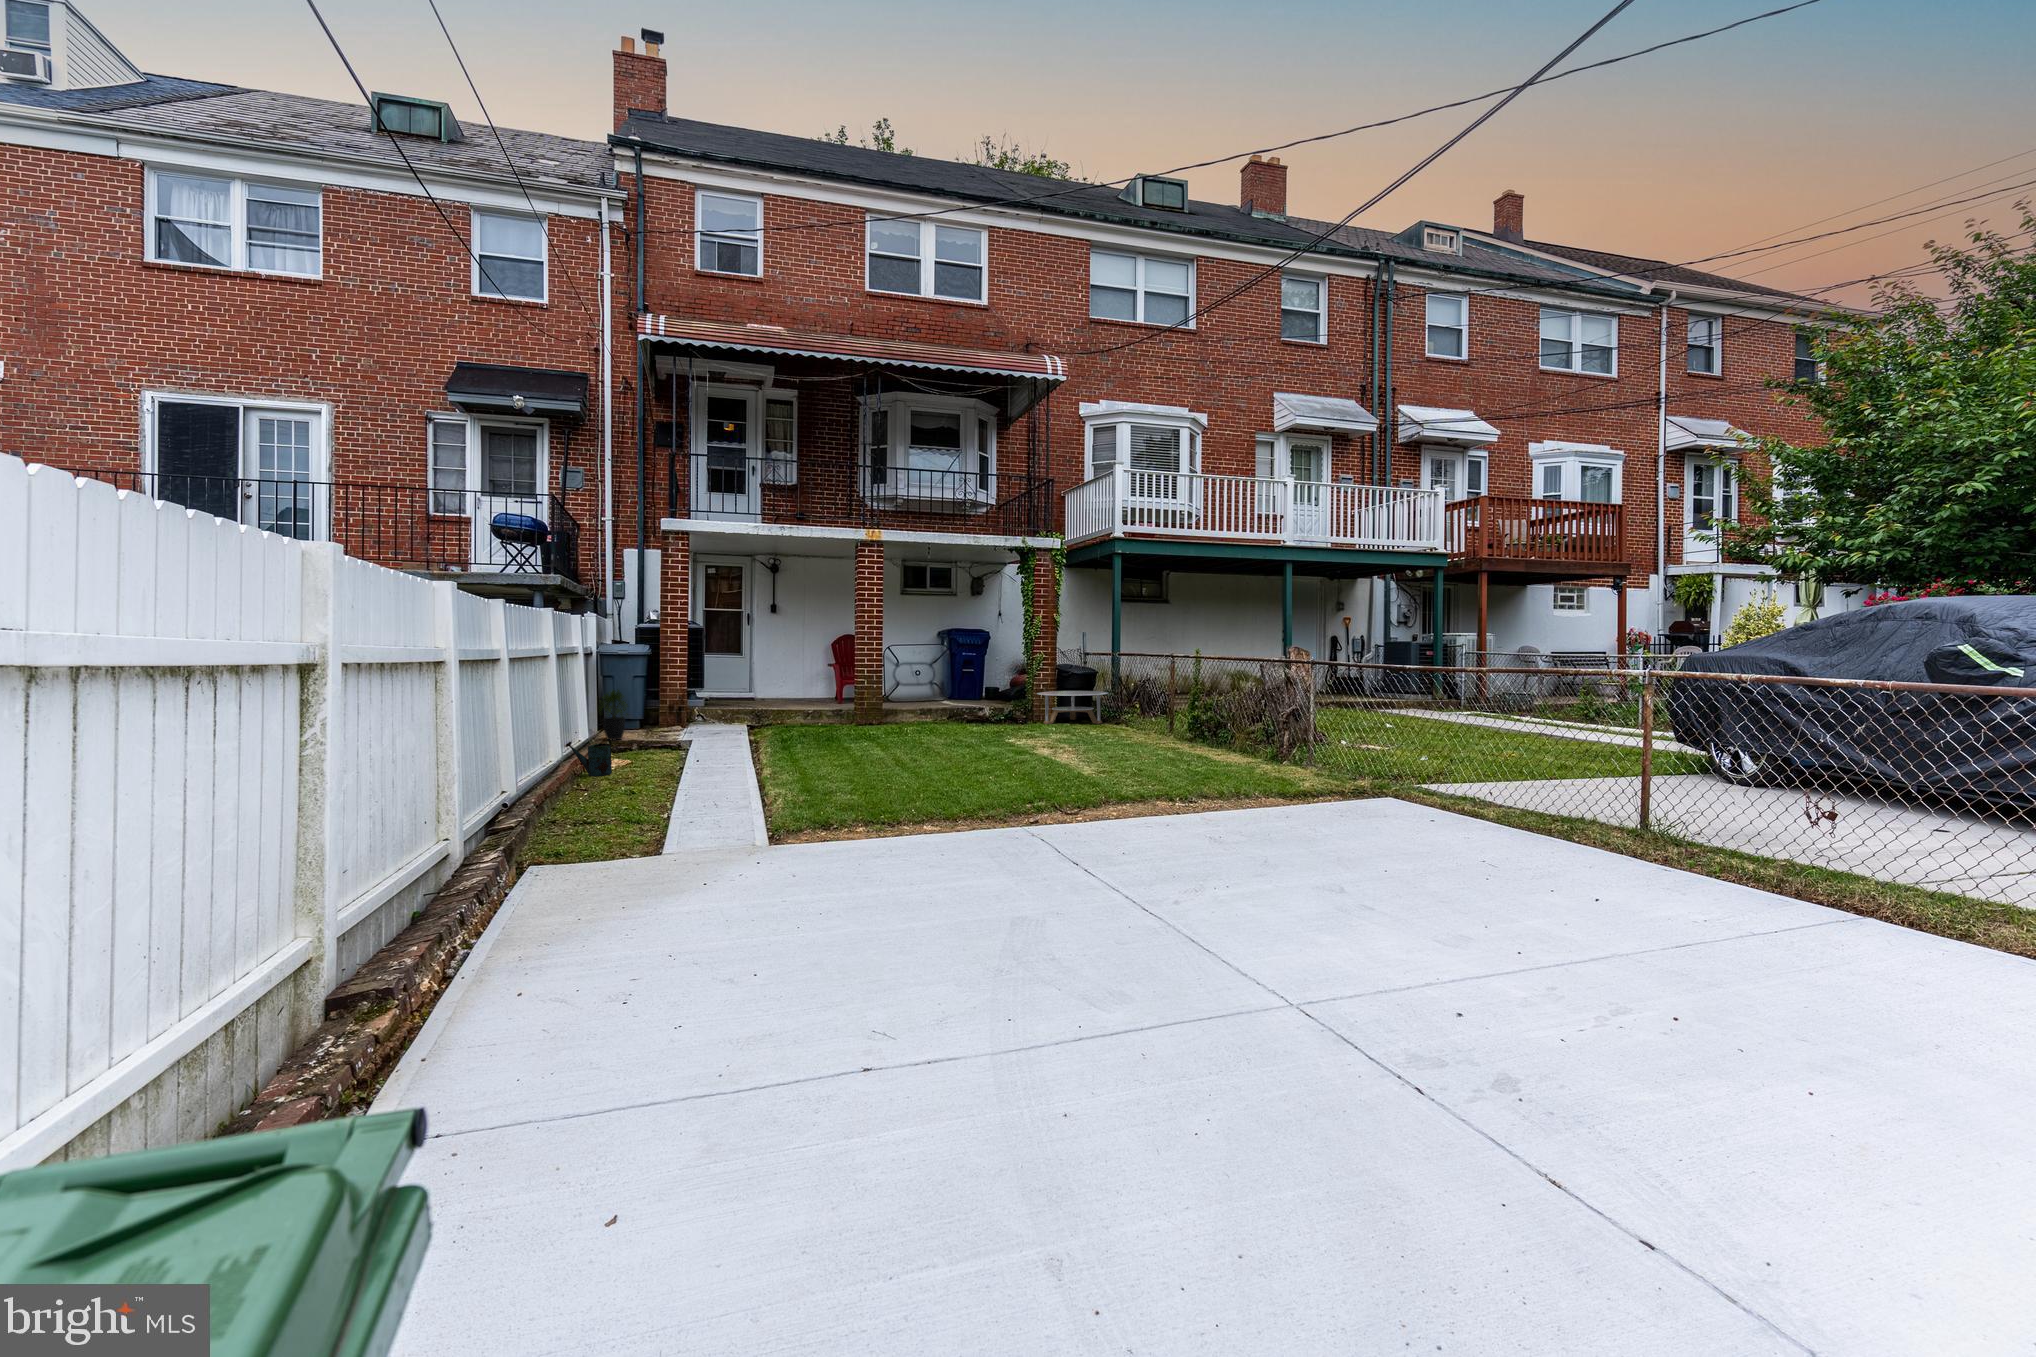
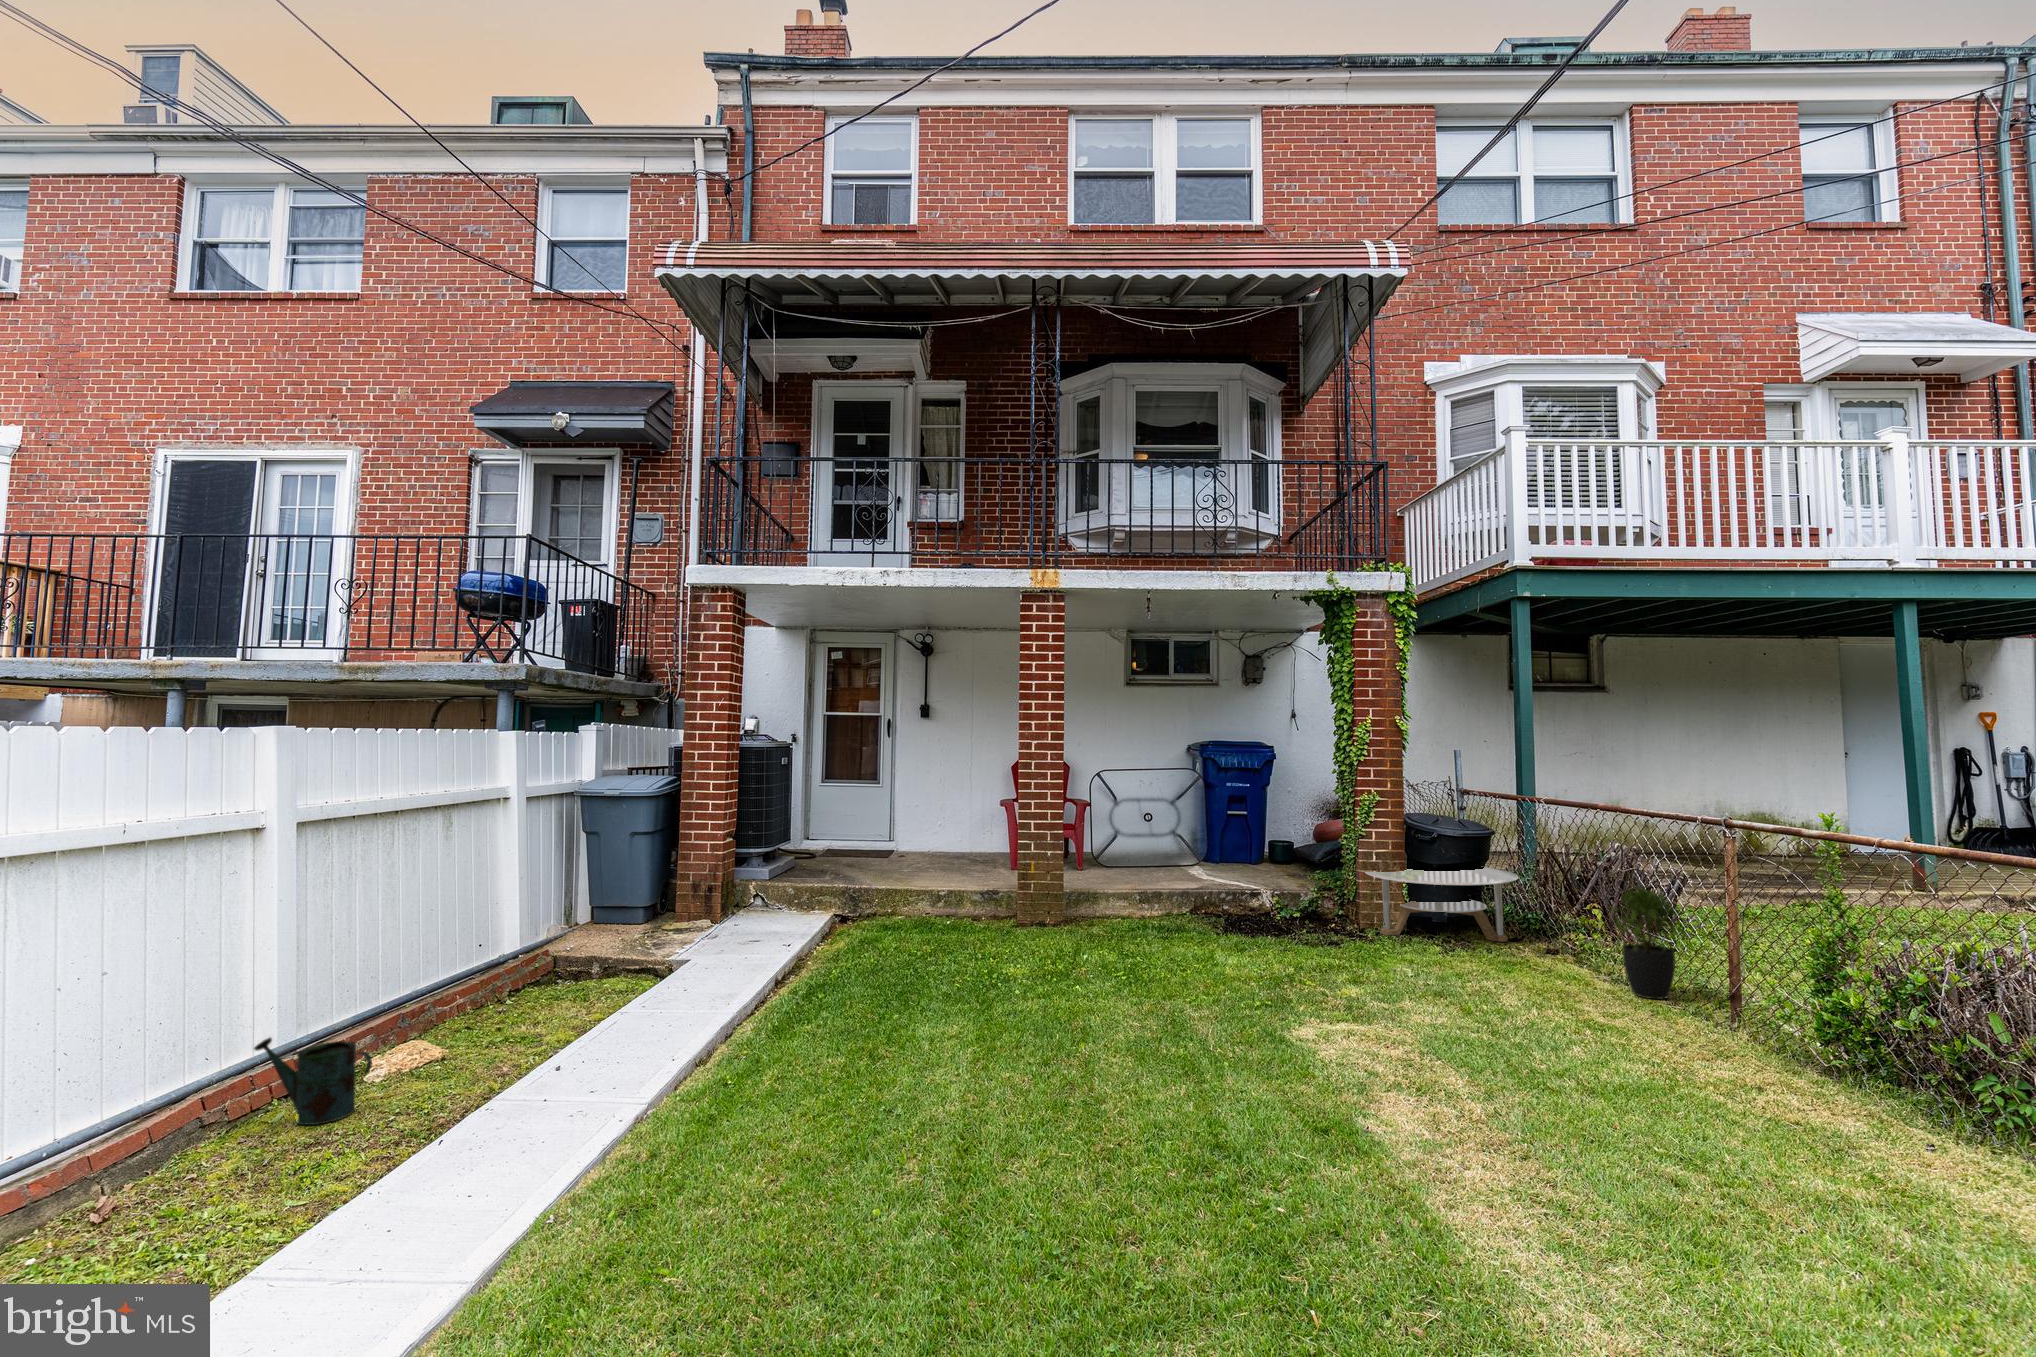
potted plant: present [599,690,628,740] -> present [1611,886,1688,999]

